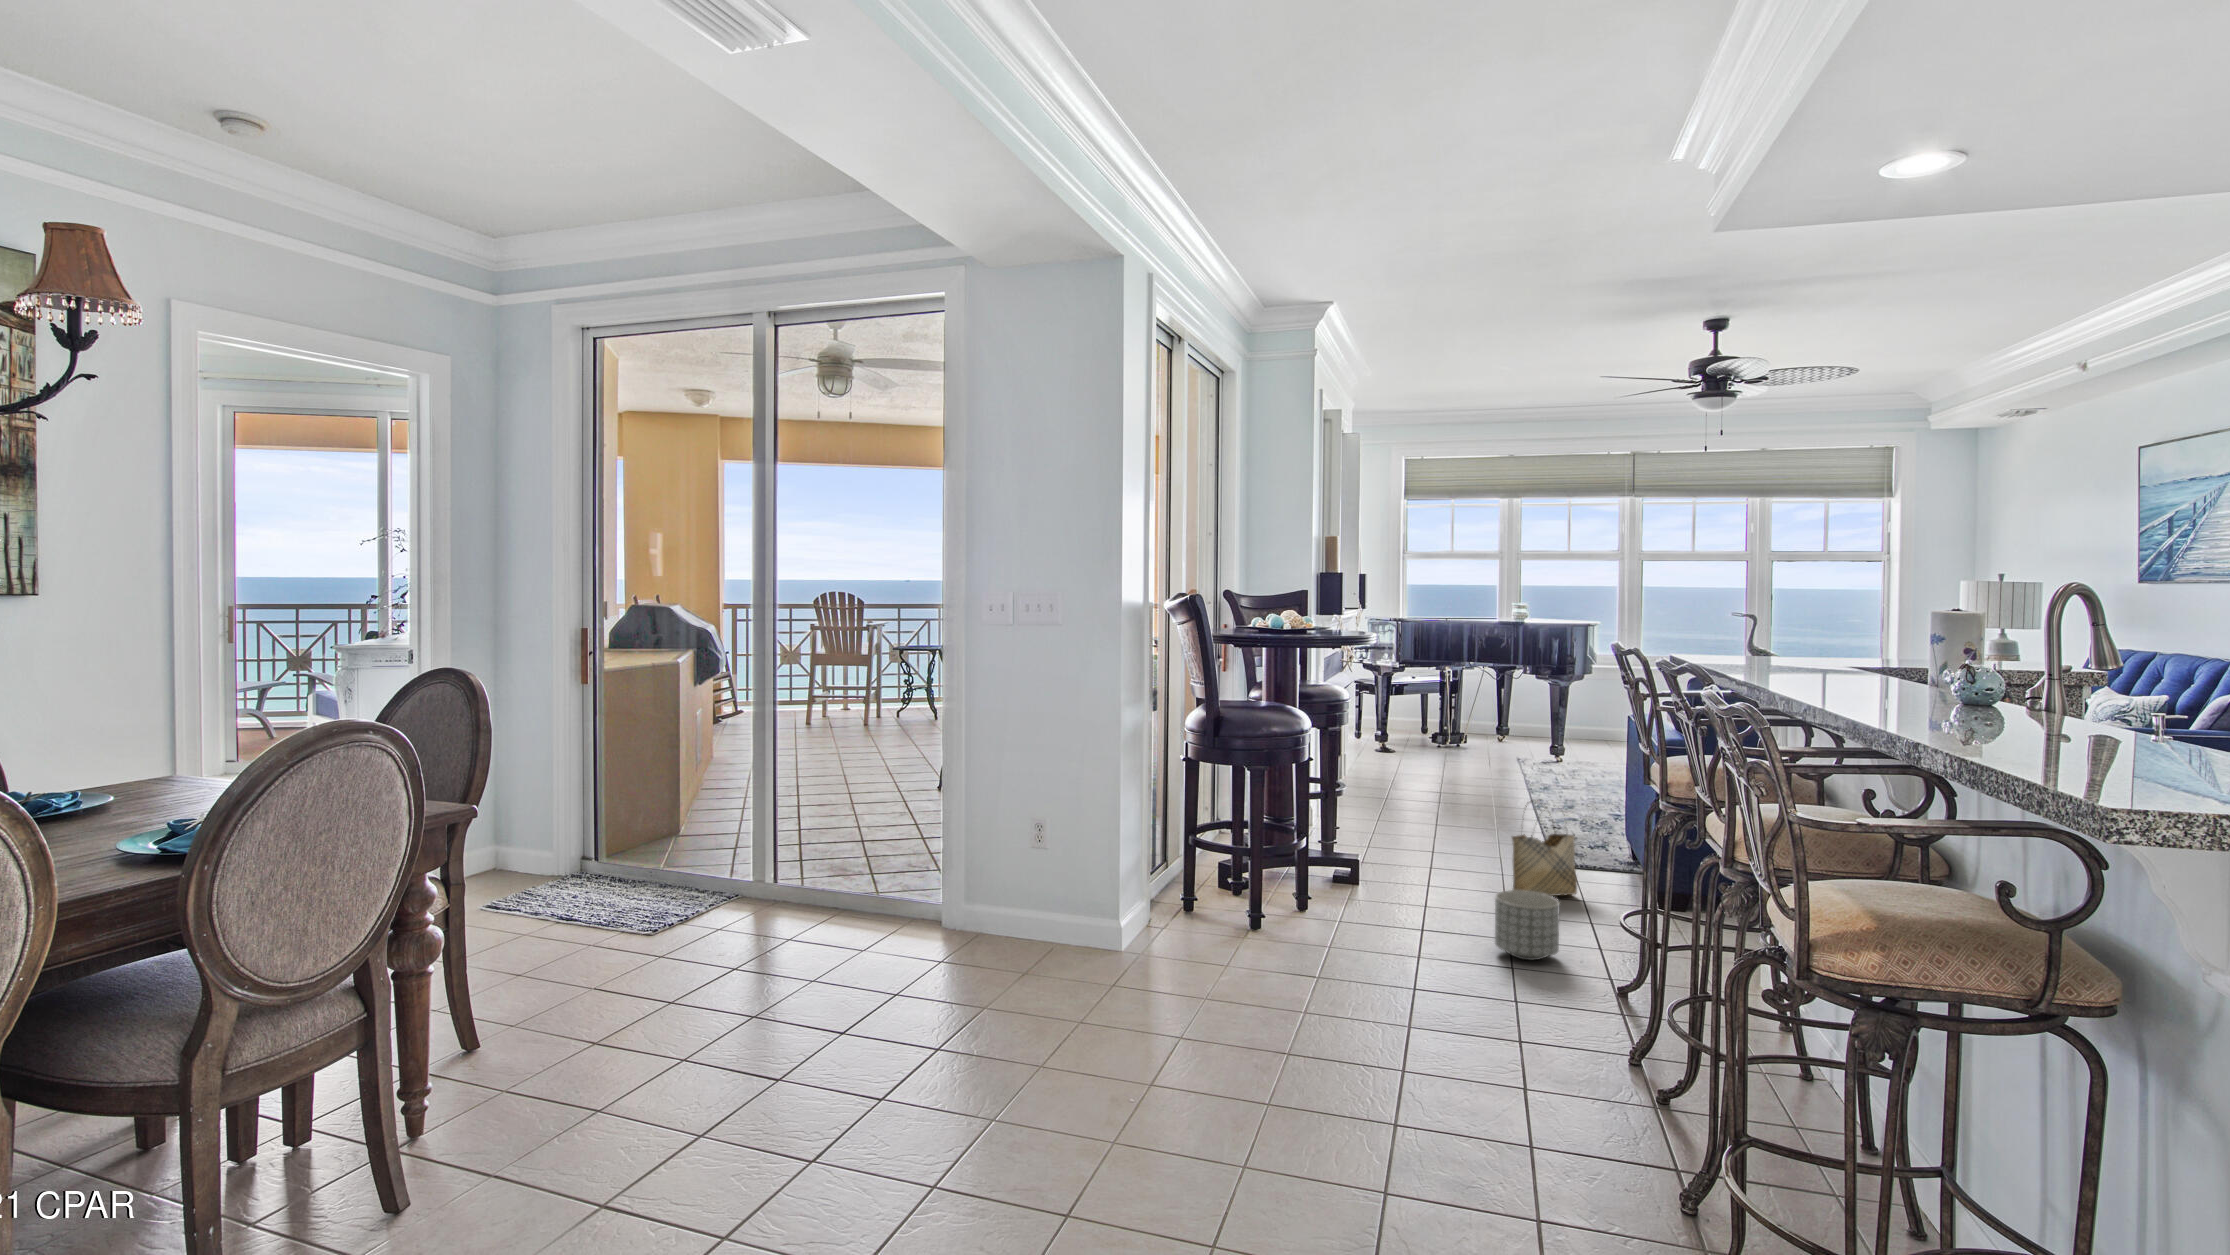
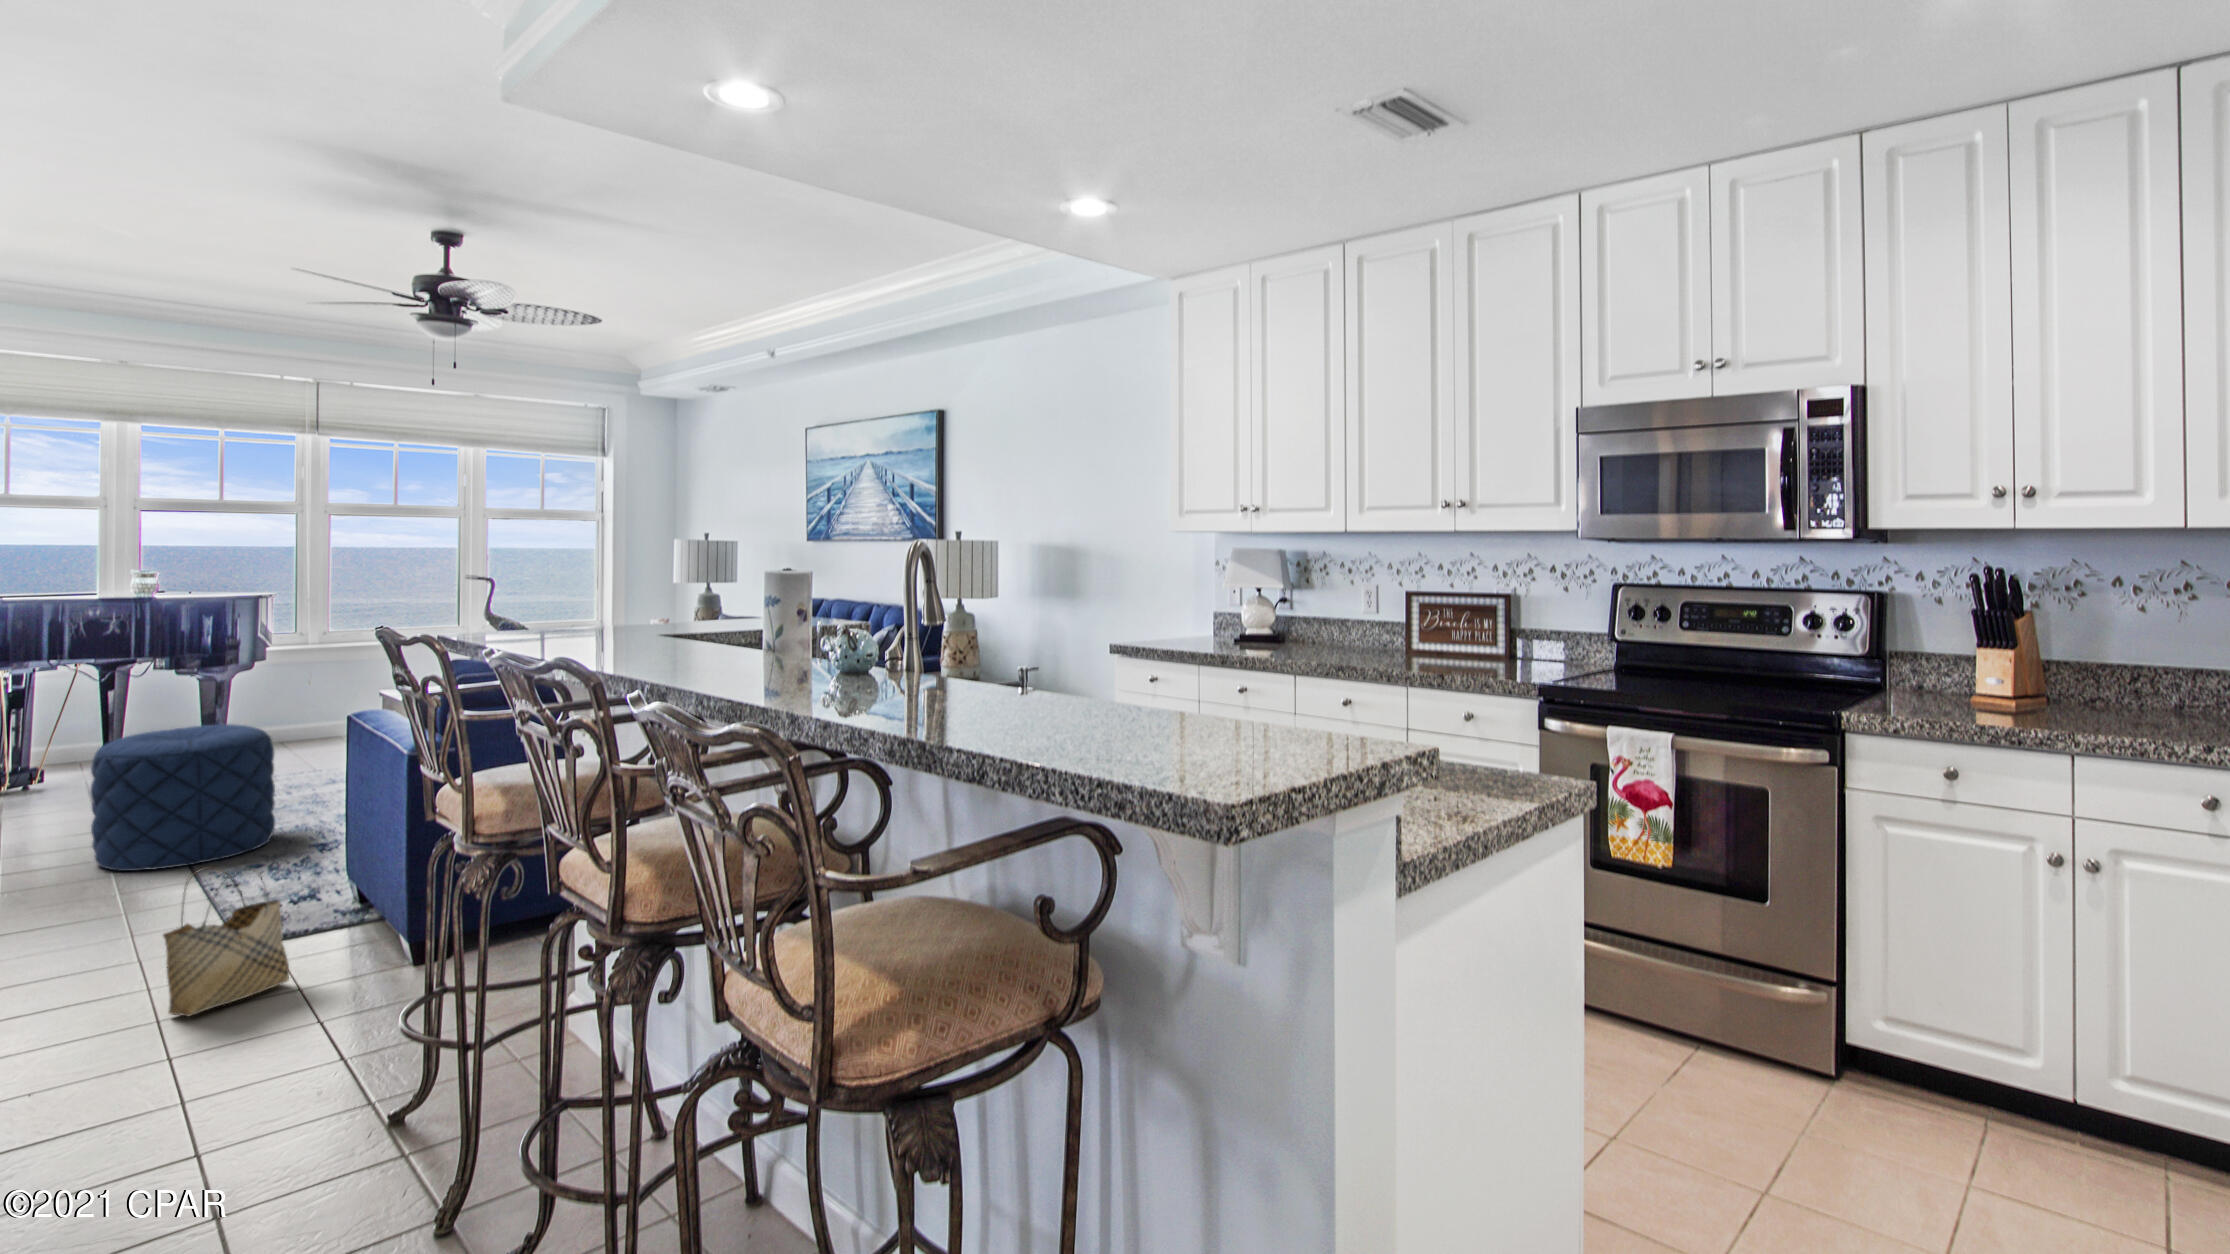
pouf: none [1487,714,1588,812] -> present [90,724,275,871]
planter: present [1495,890,1560,960] -> none [145,1018,278,1140]

